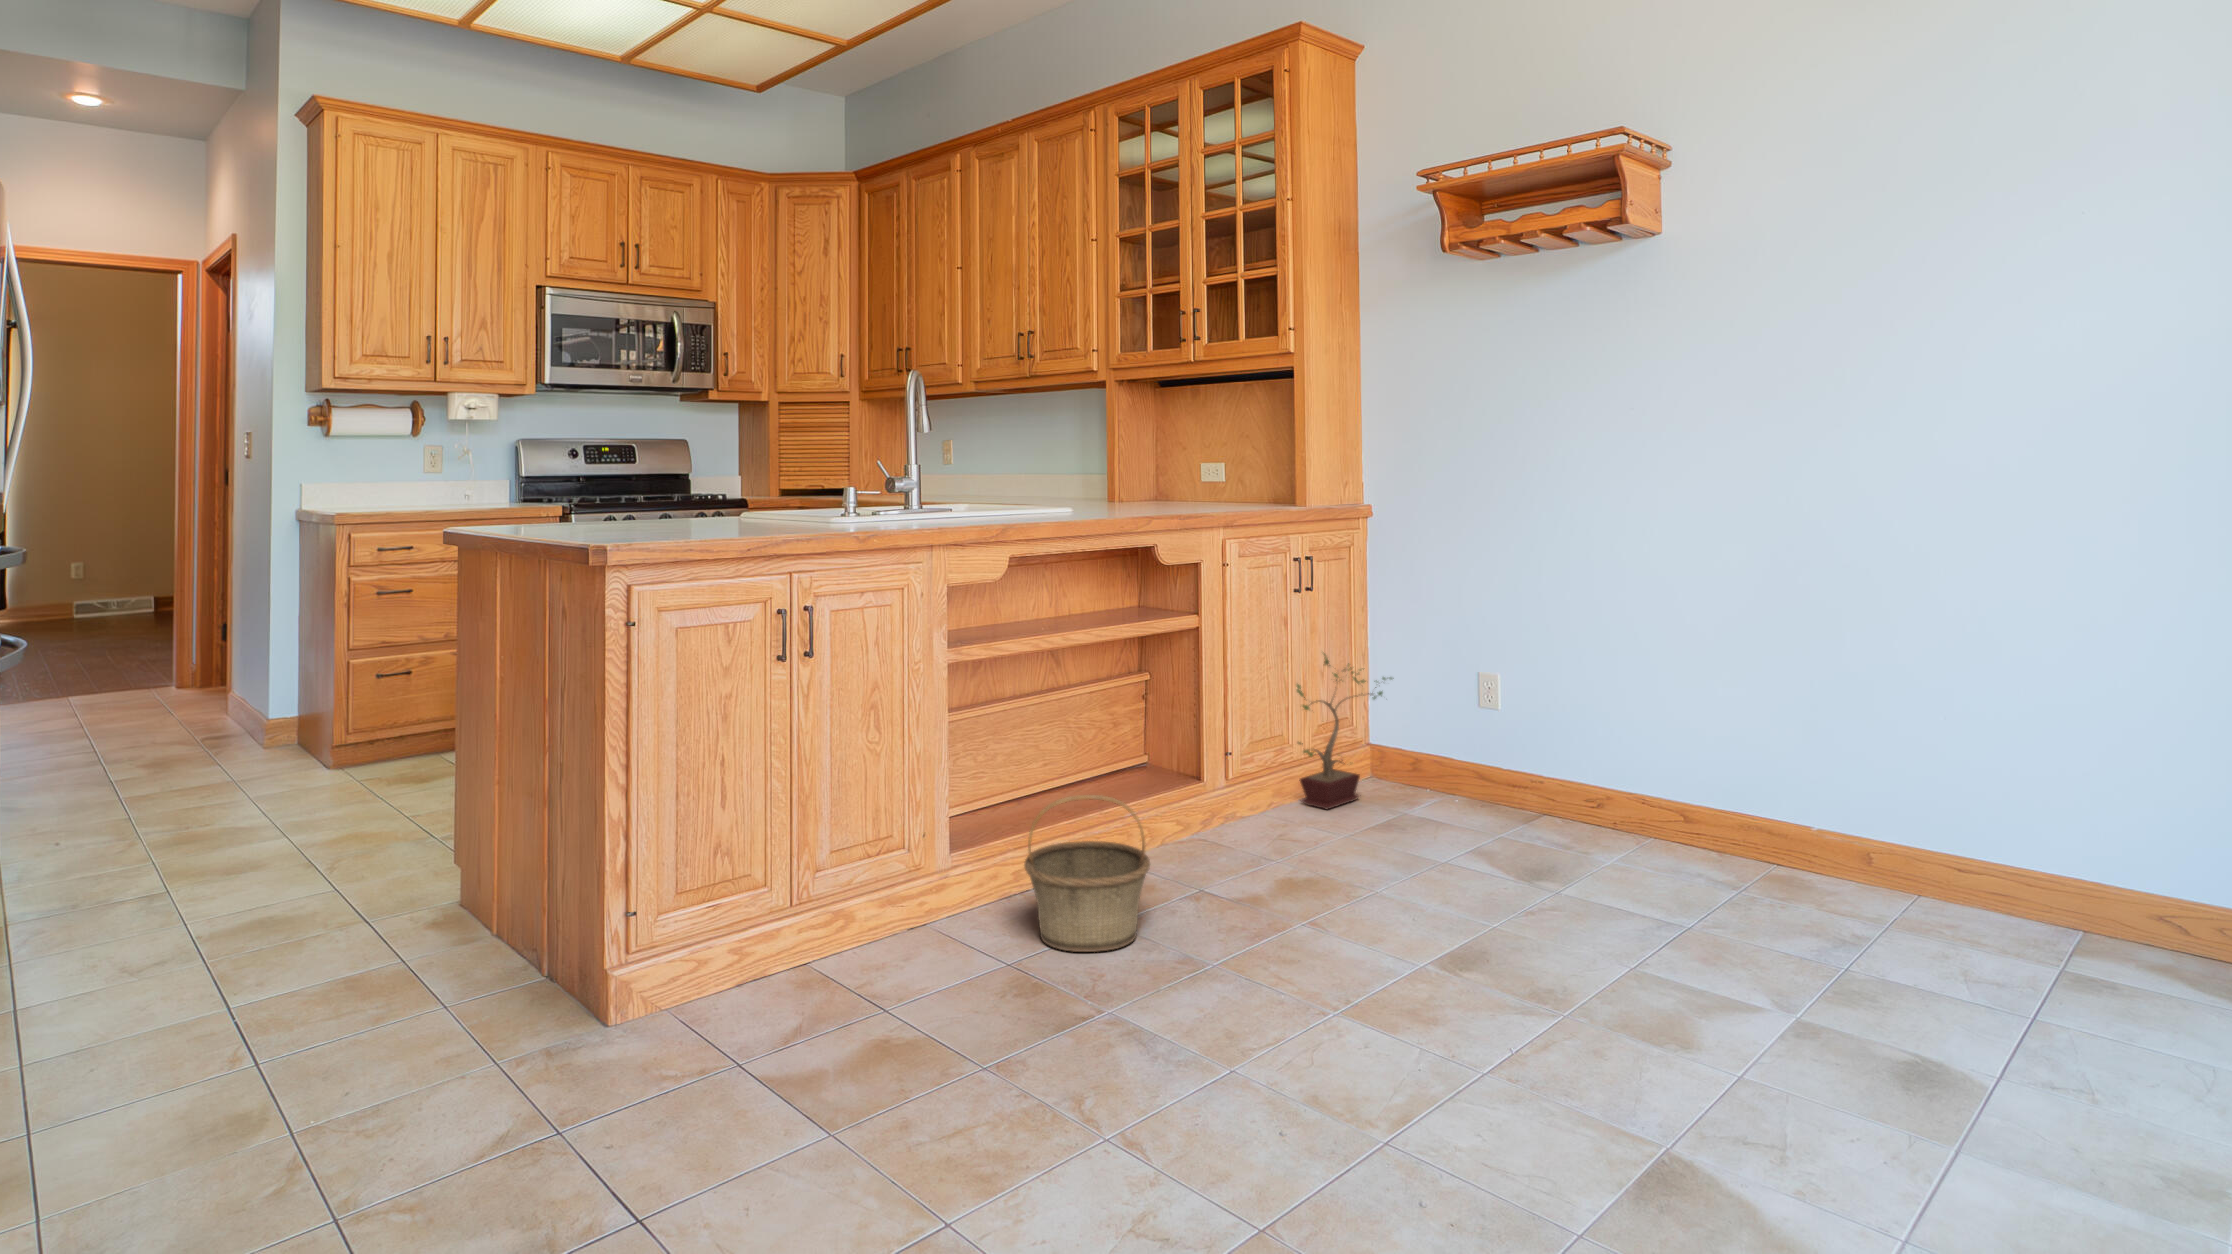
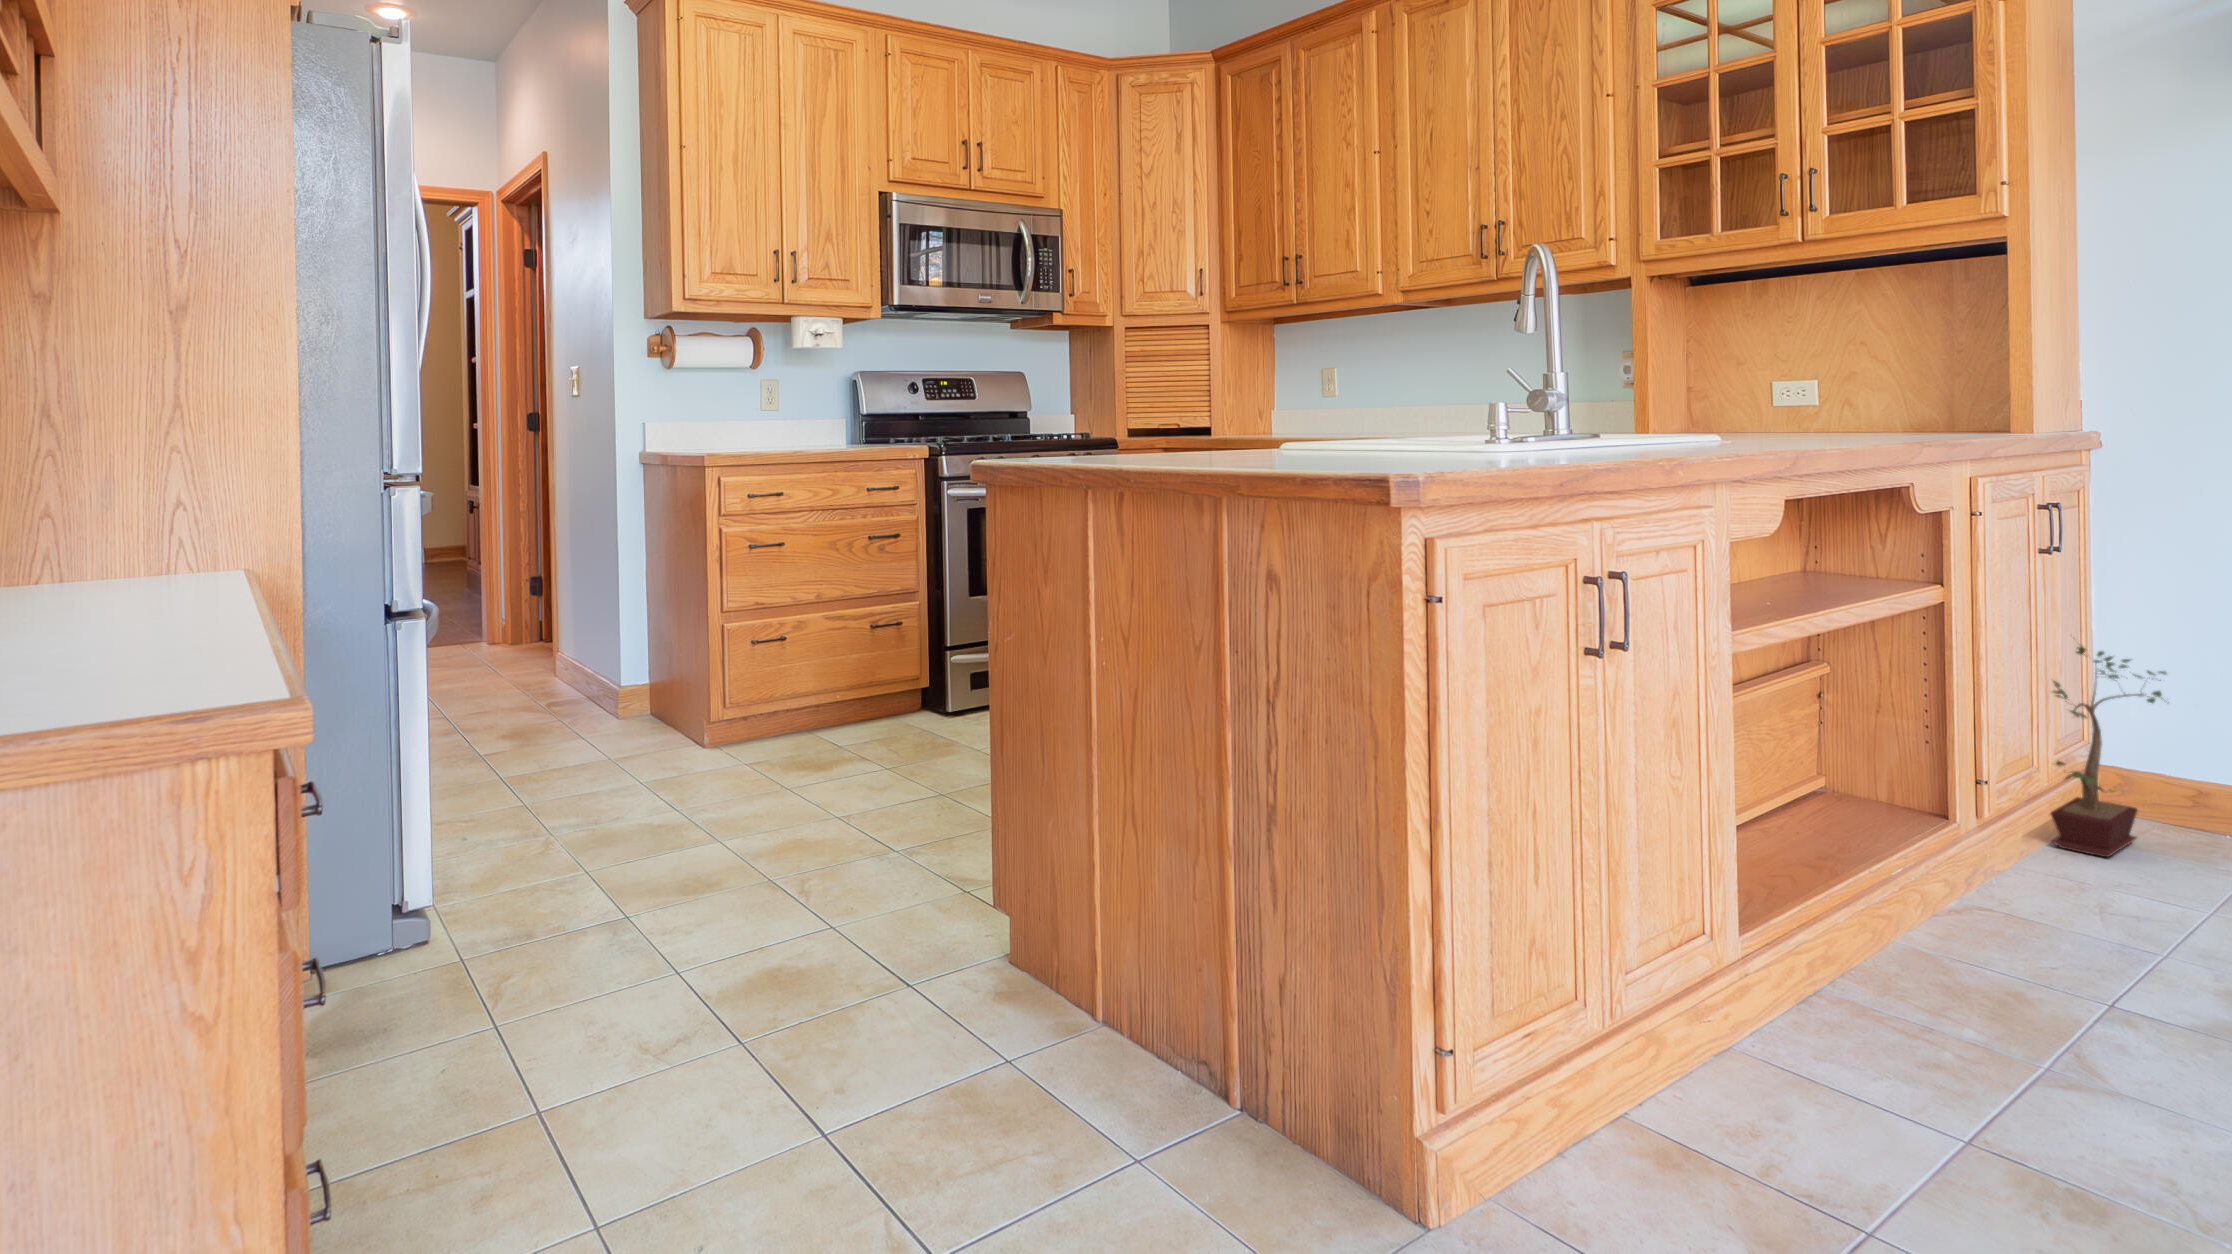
basket: present [1024,795,1150,952] -> none [1897,861,2150,1112]

